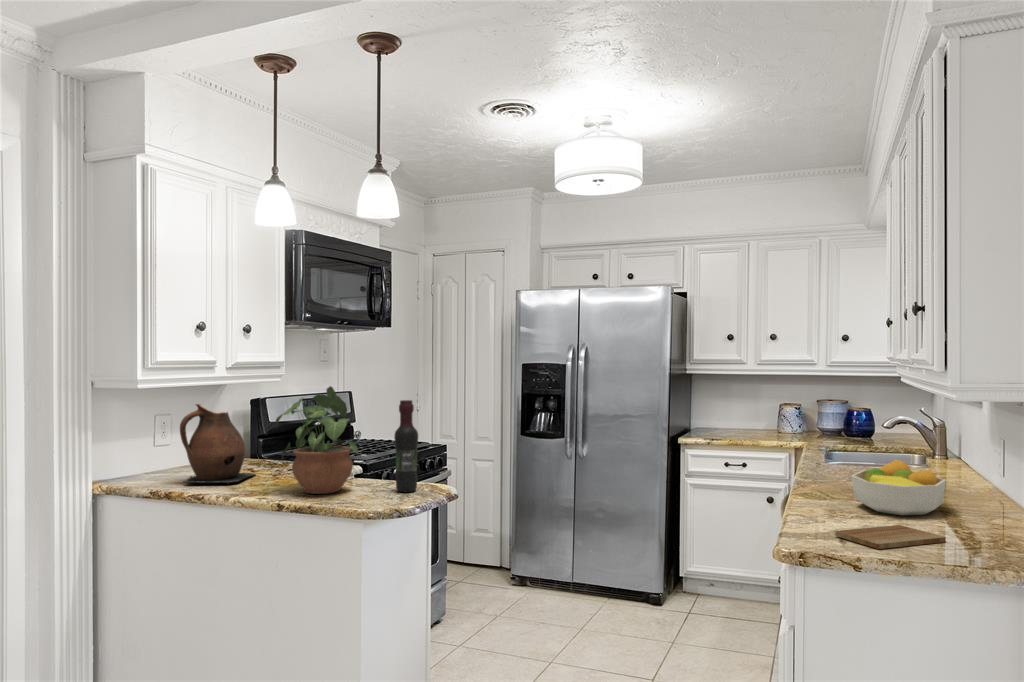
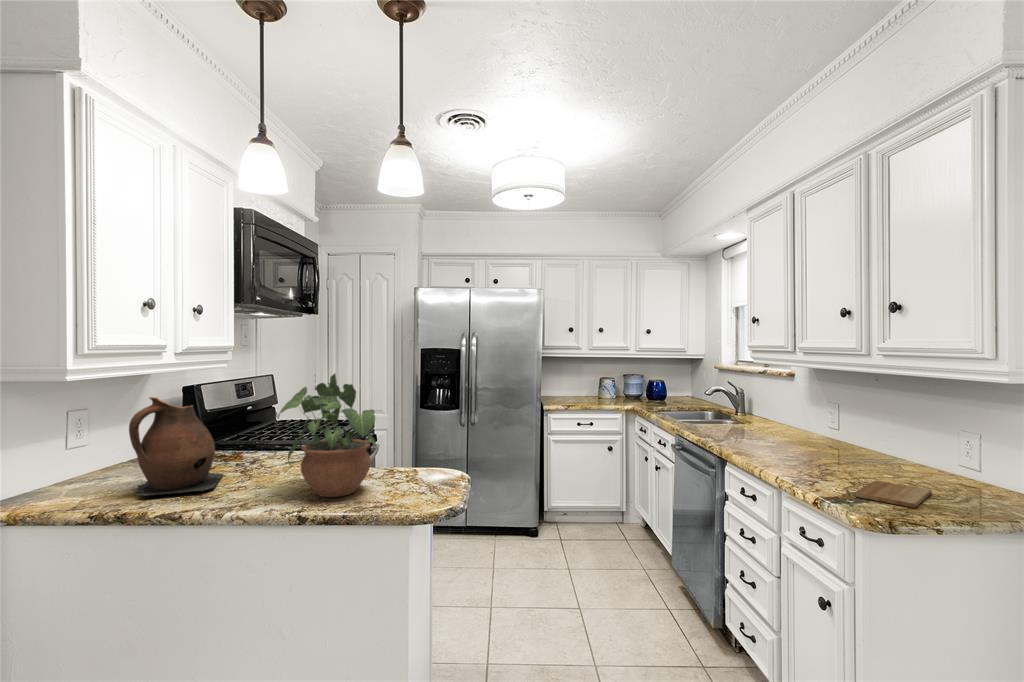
wine bottle: present [394,400,418,492] -> none [418,387,443,485]
fruit bowl: present [852,460,946,516] -> none [785,423,869,469]

